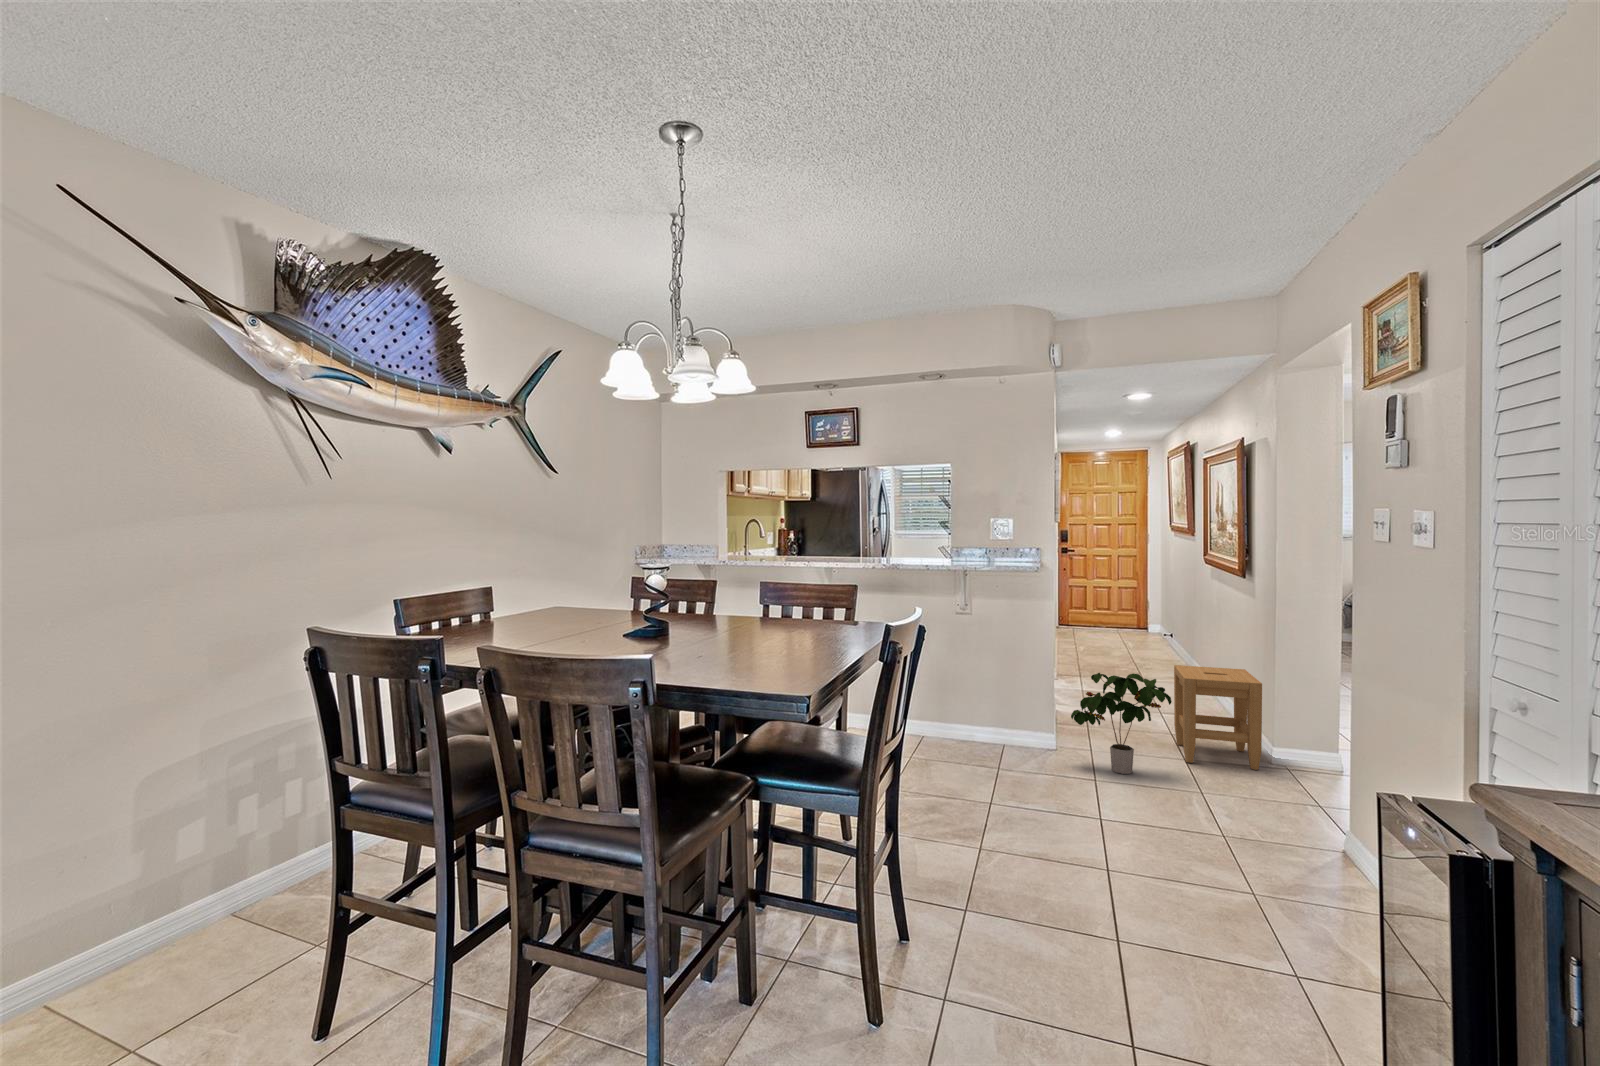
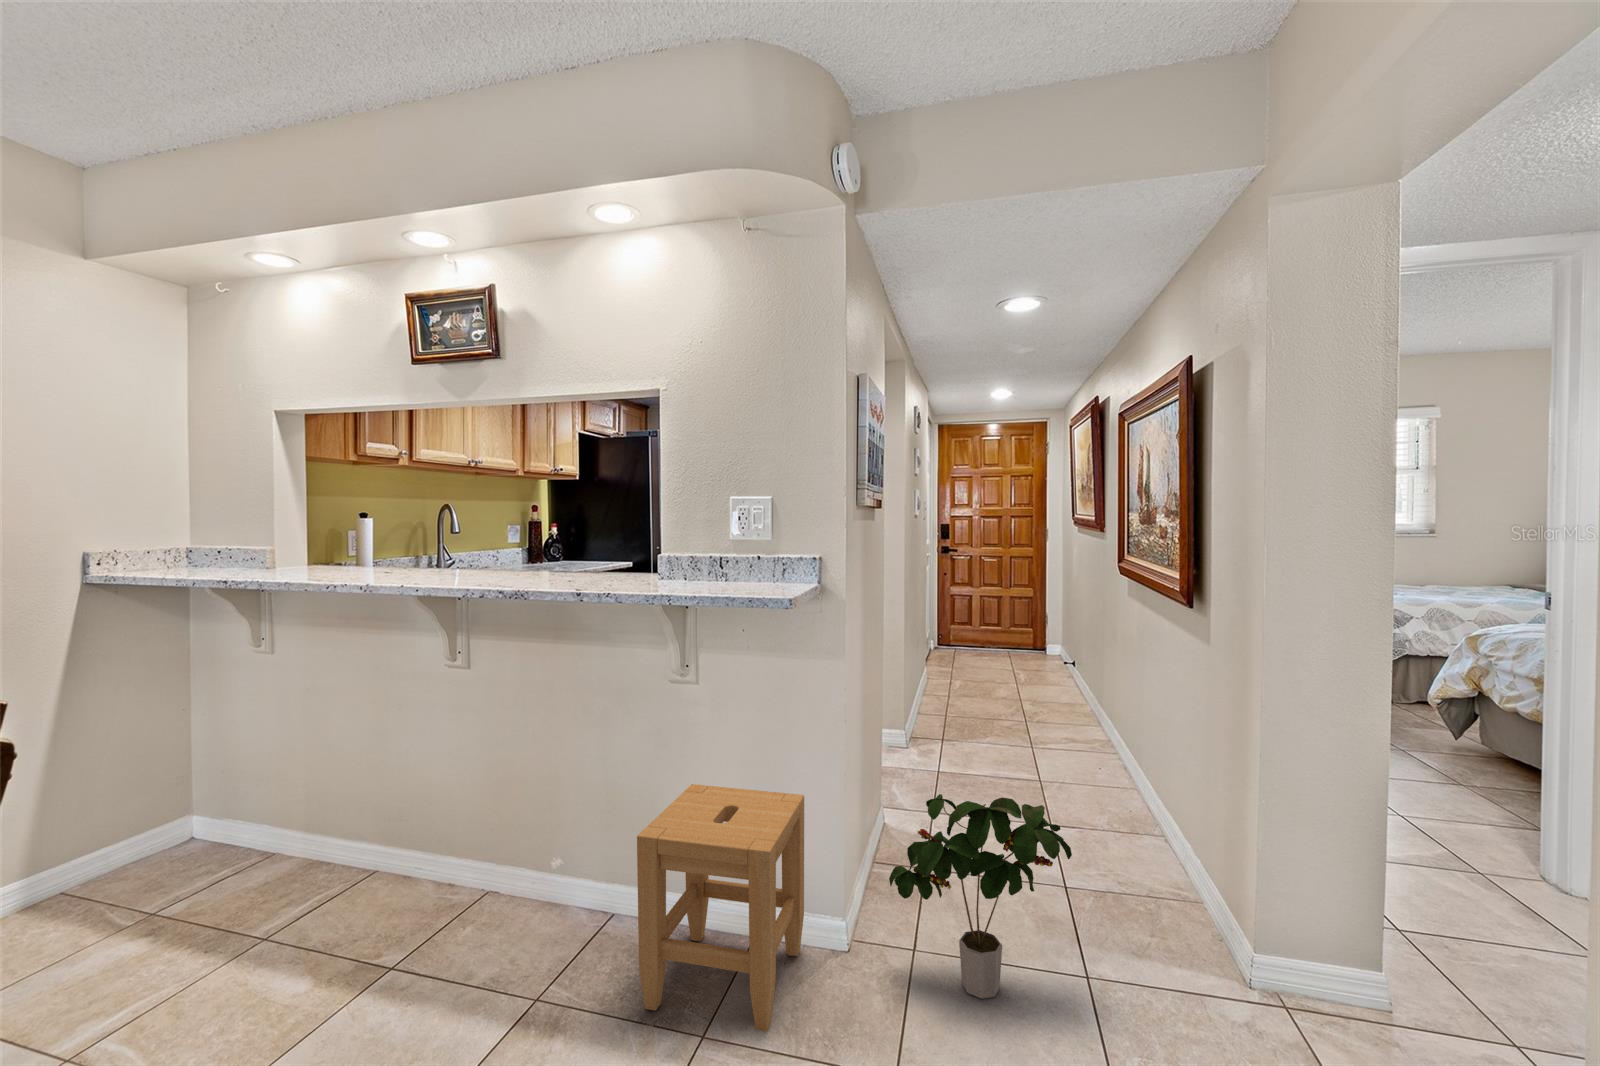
stool: present [1174,665,1262,770] -> present [637,784,804,1031]

